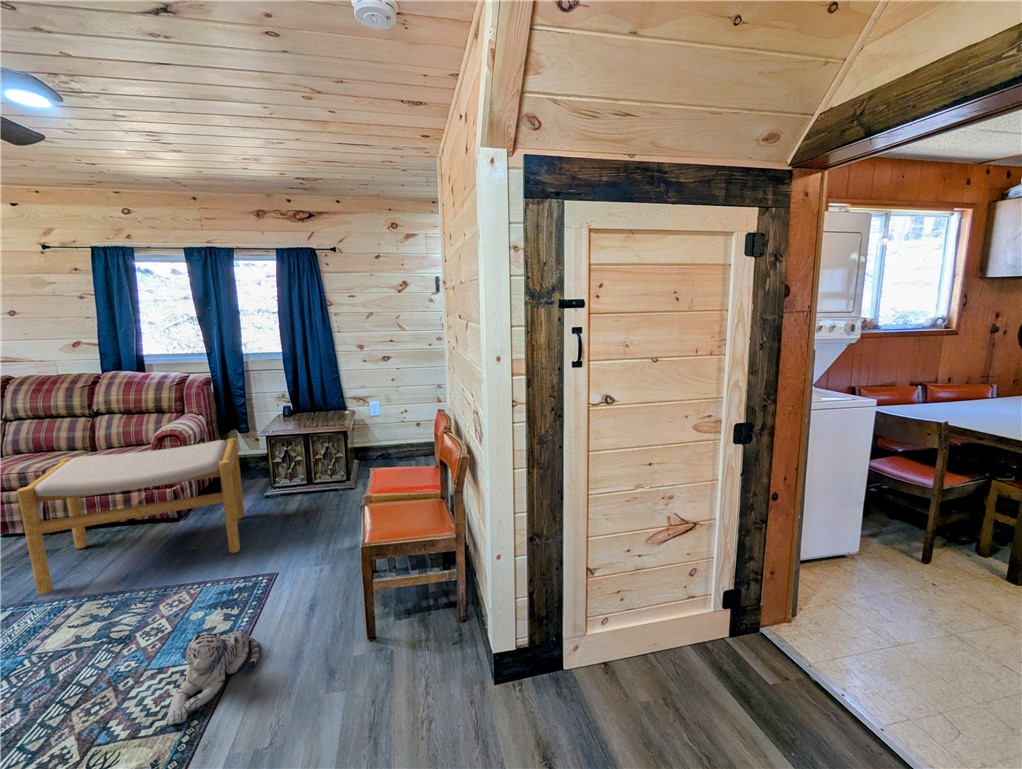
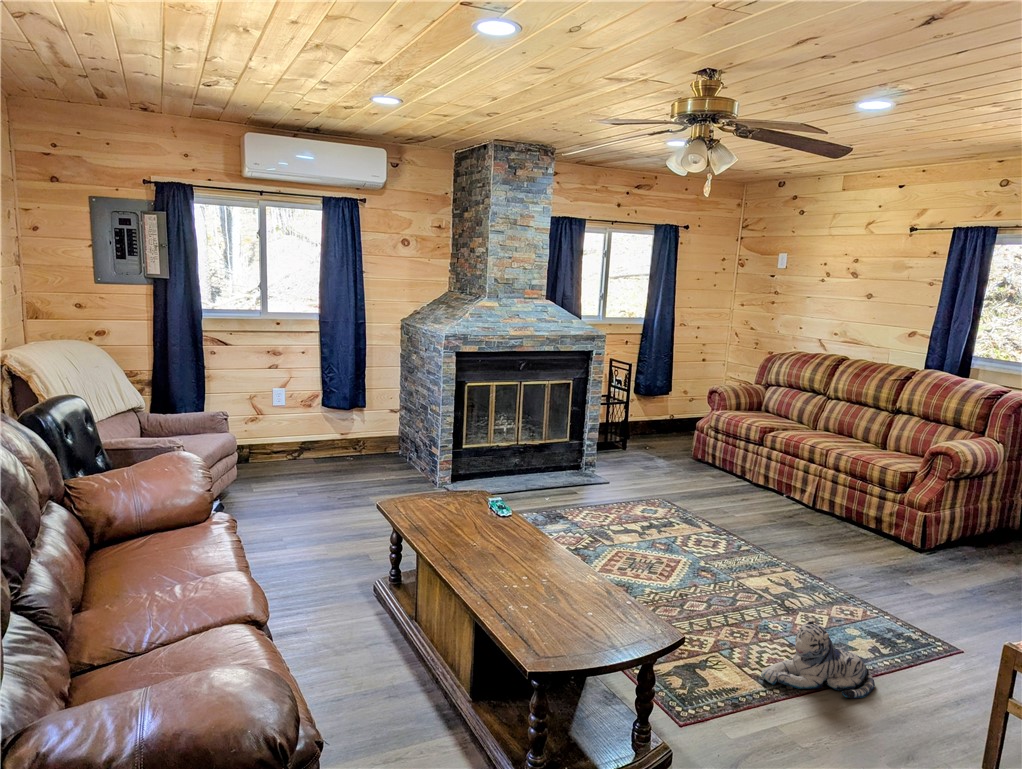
footstool: present [17,438,245,594] -> none [774,440,1011,613]

